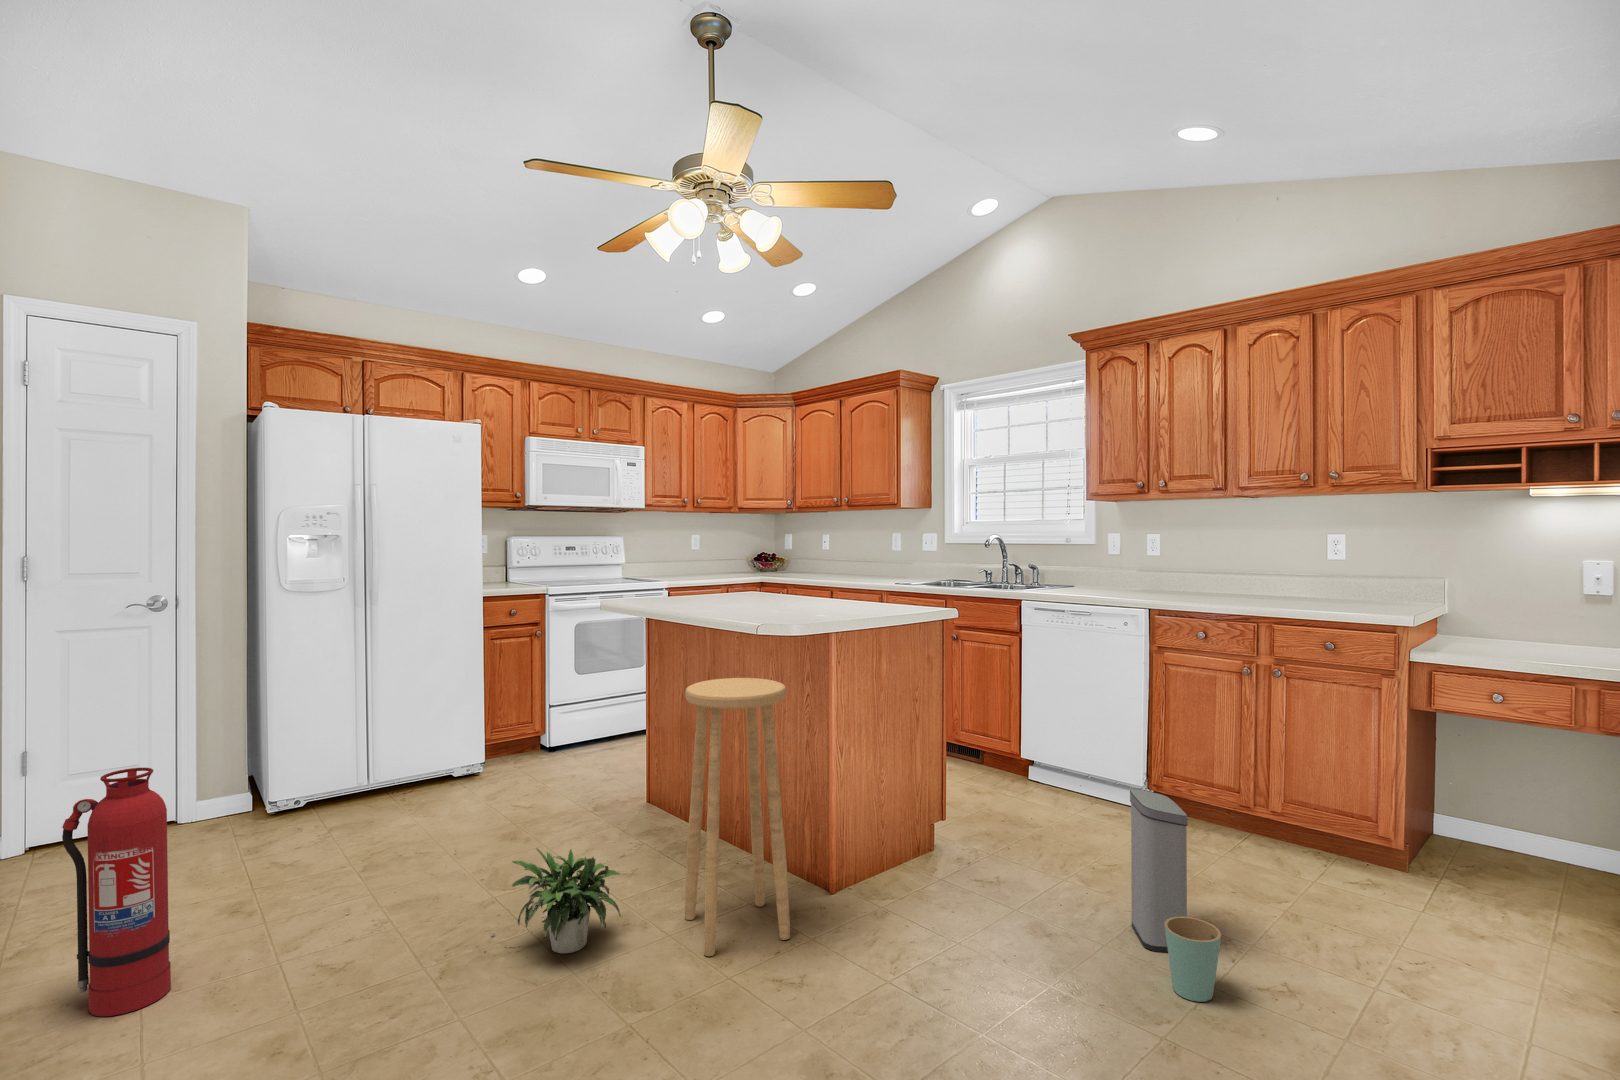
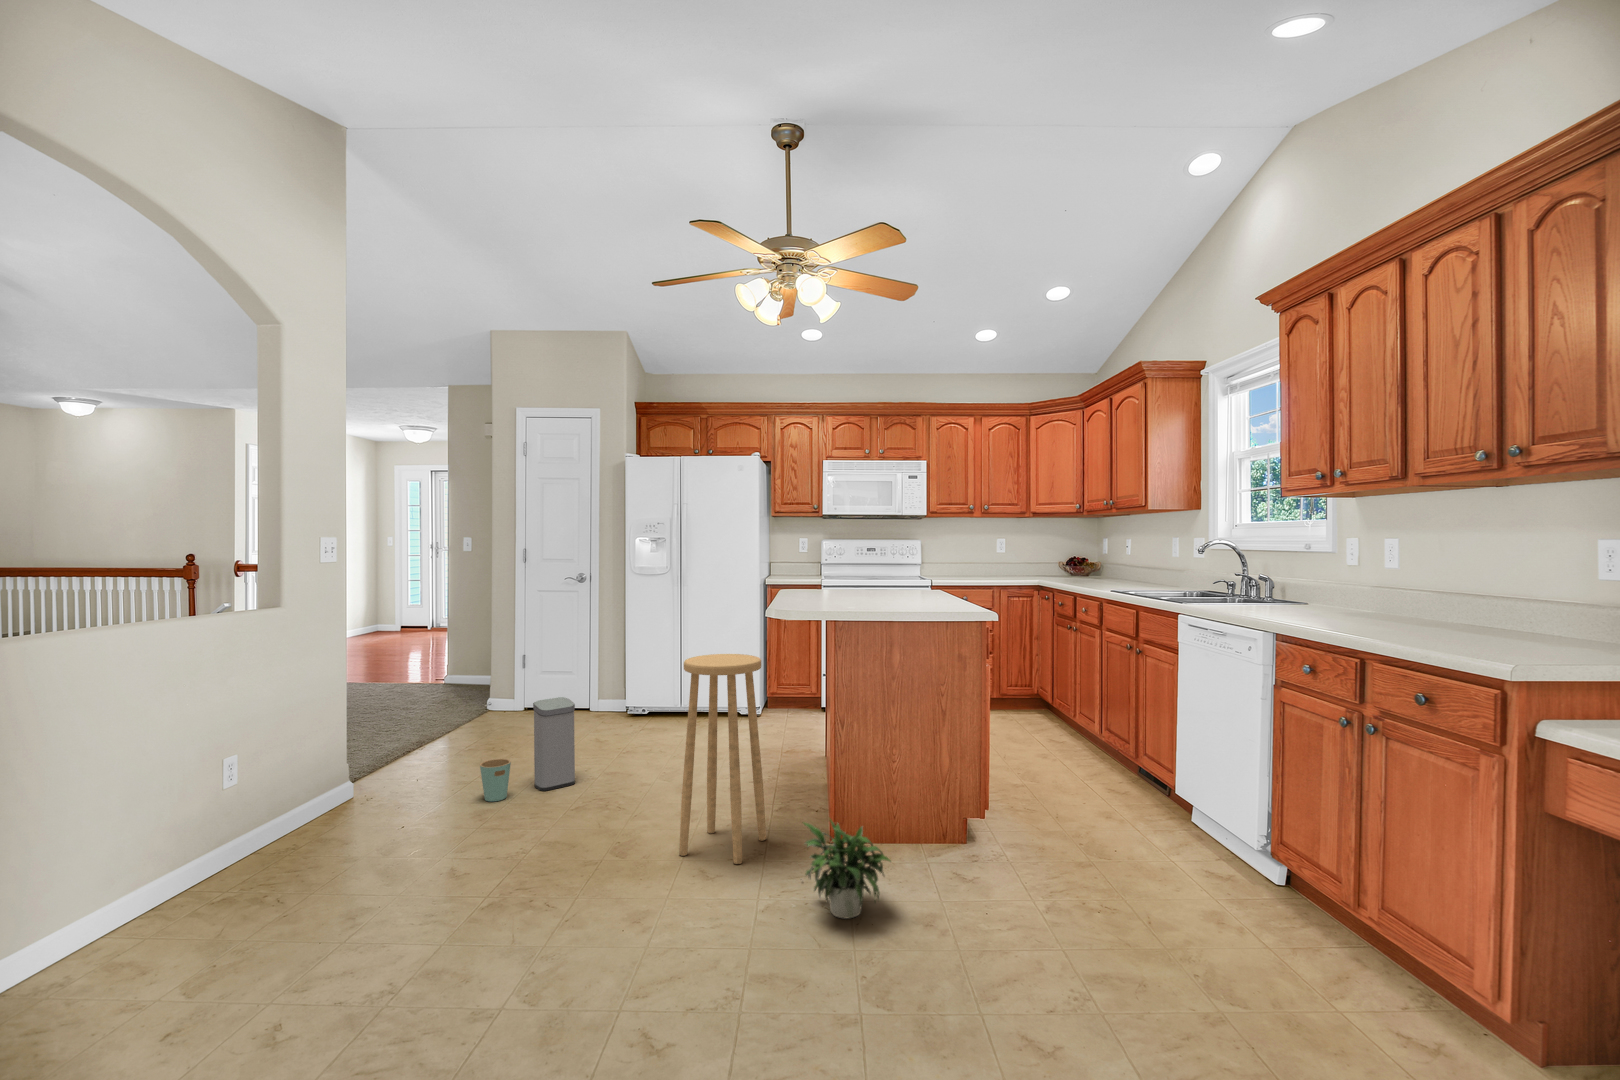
fire extinguisher: present [62,768,171,1016] -> none [440,664,482,789]
trash can: present [1130,790,1221,1002] -> present [480,697,575,801]
potted plant: present [491,848,621,953] -> present [804,819,890,919]

